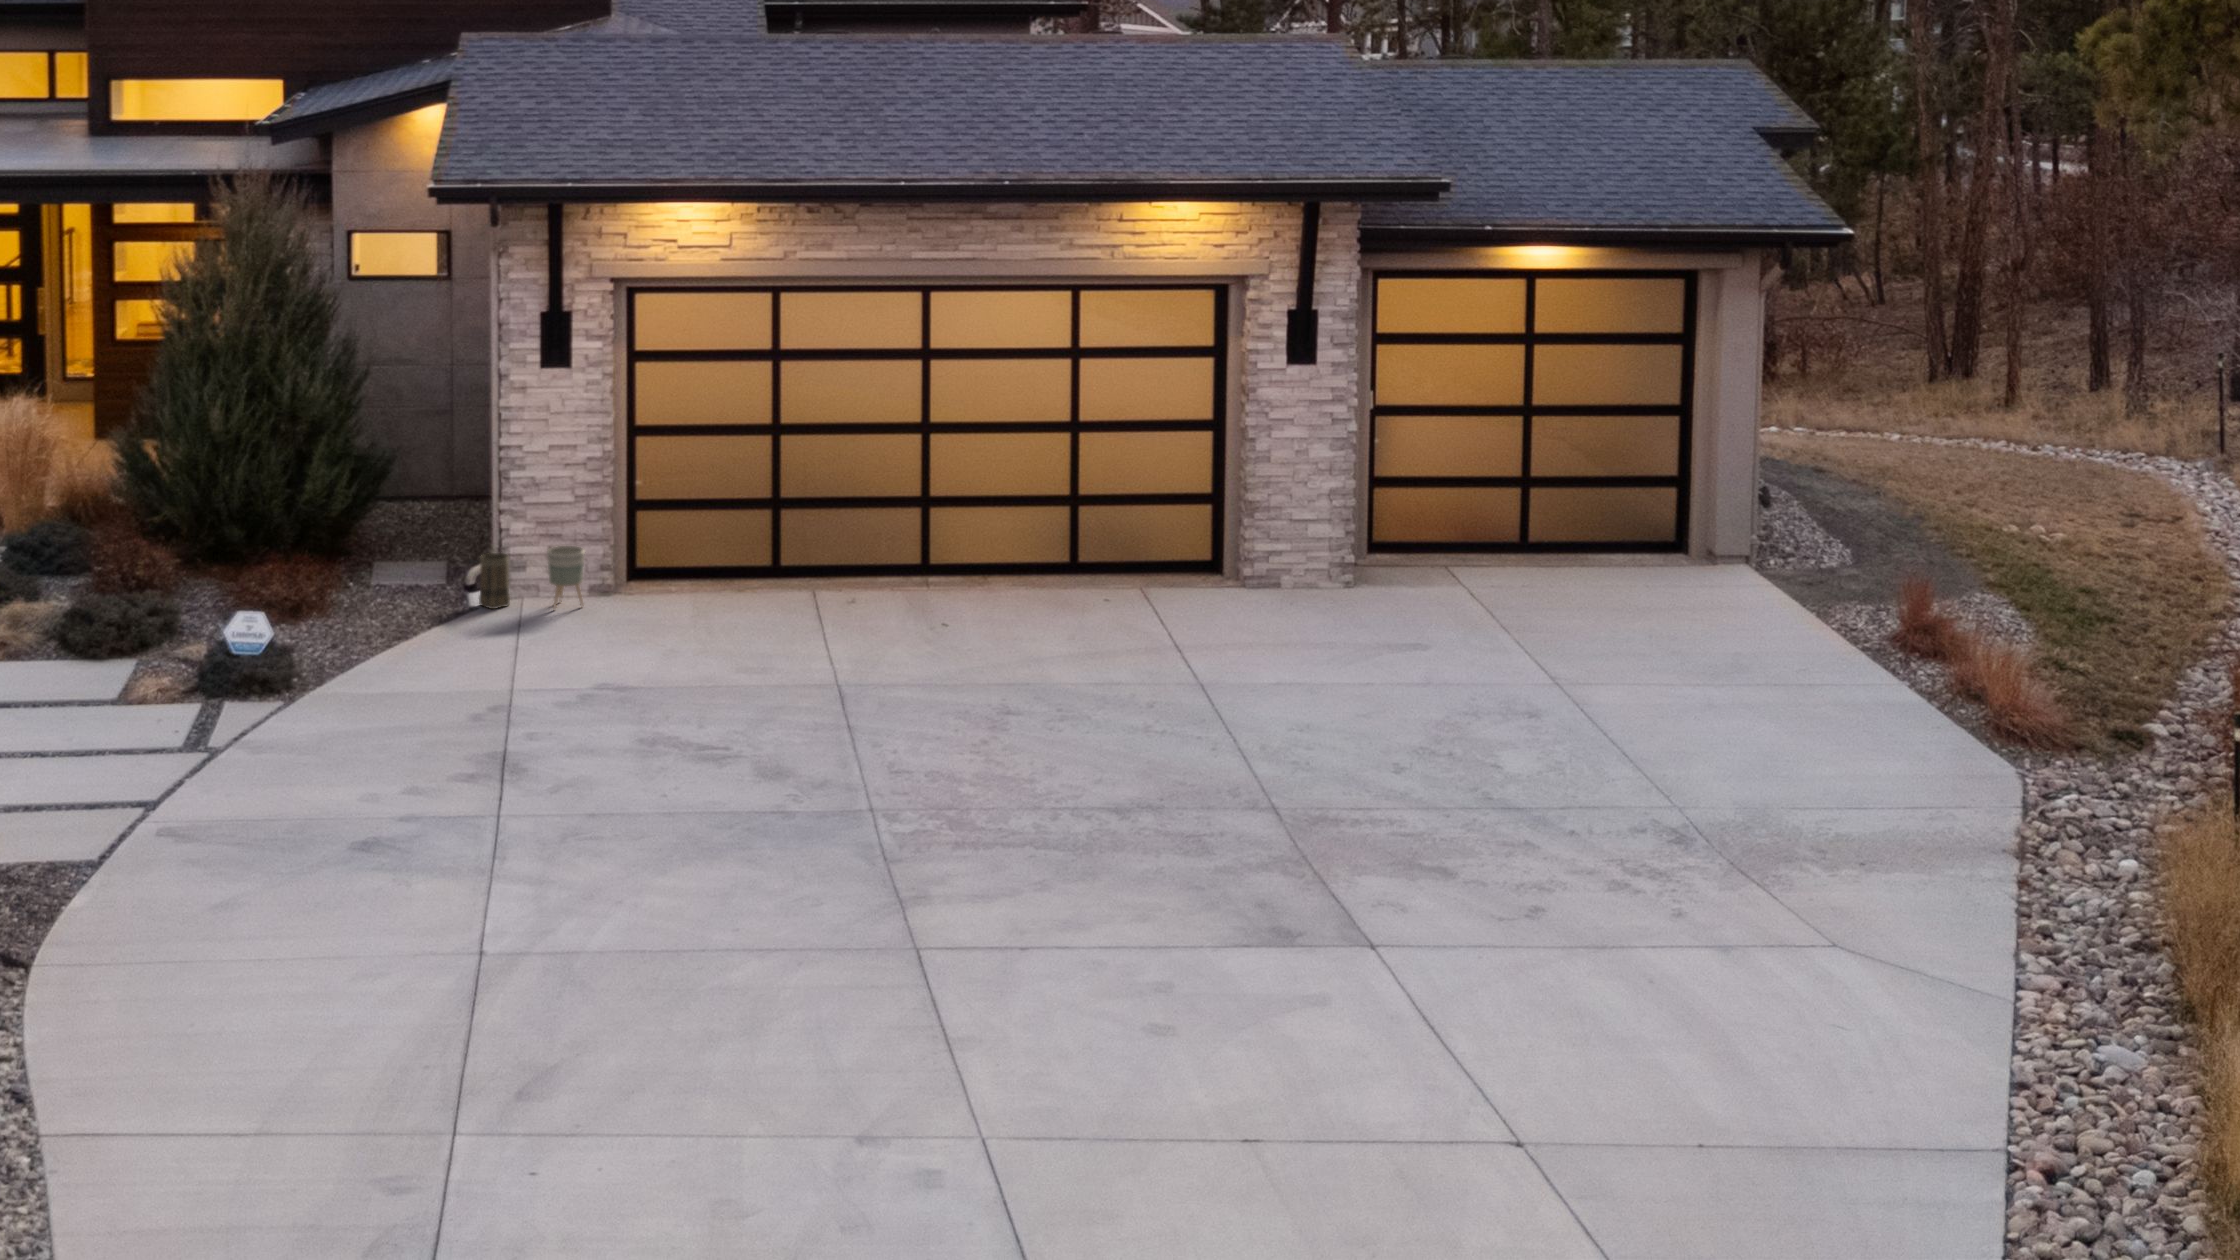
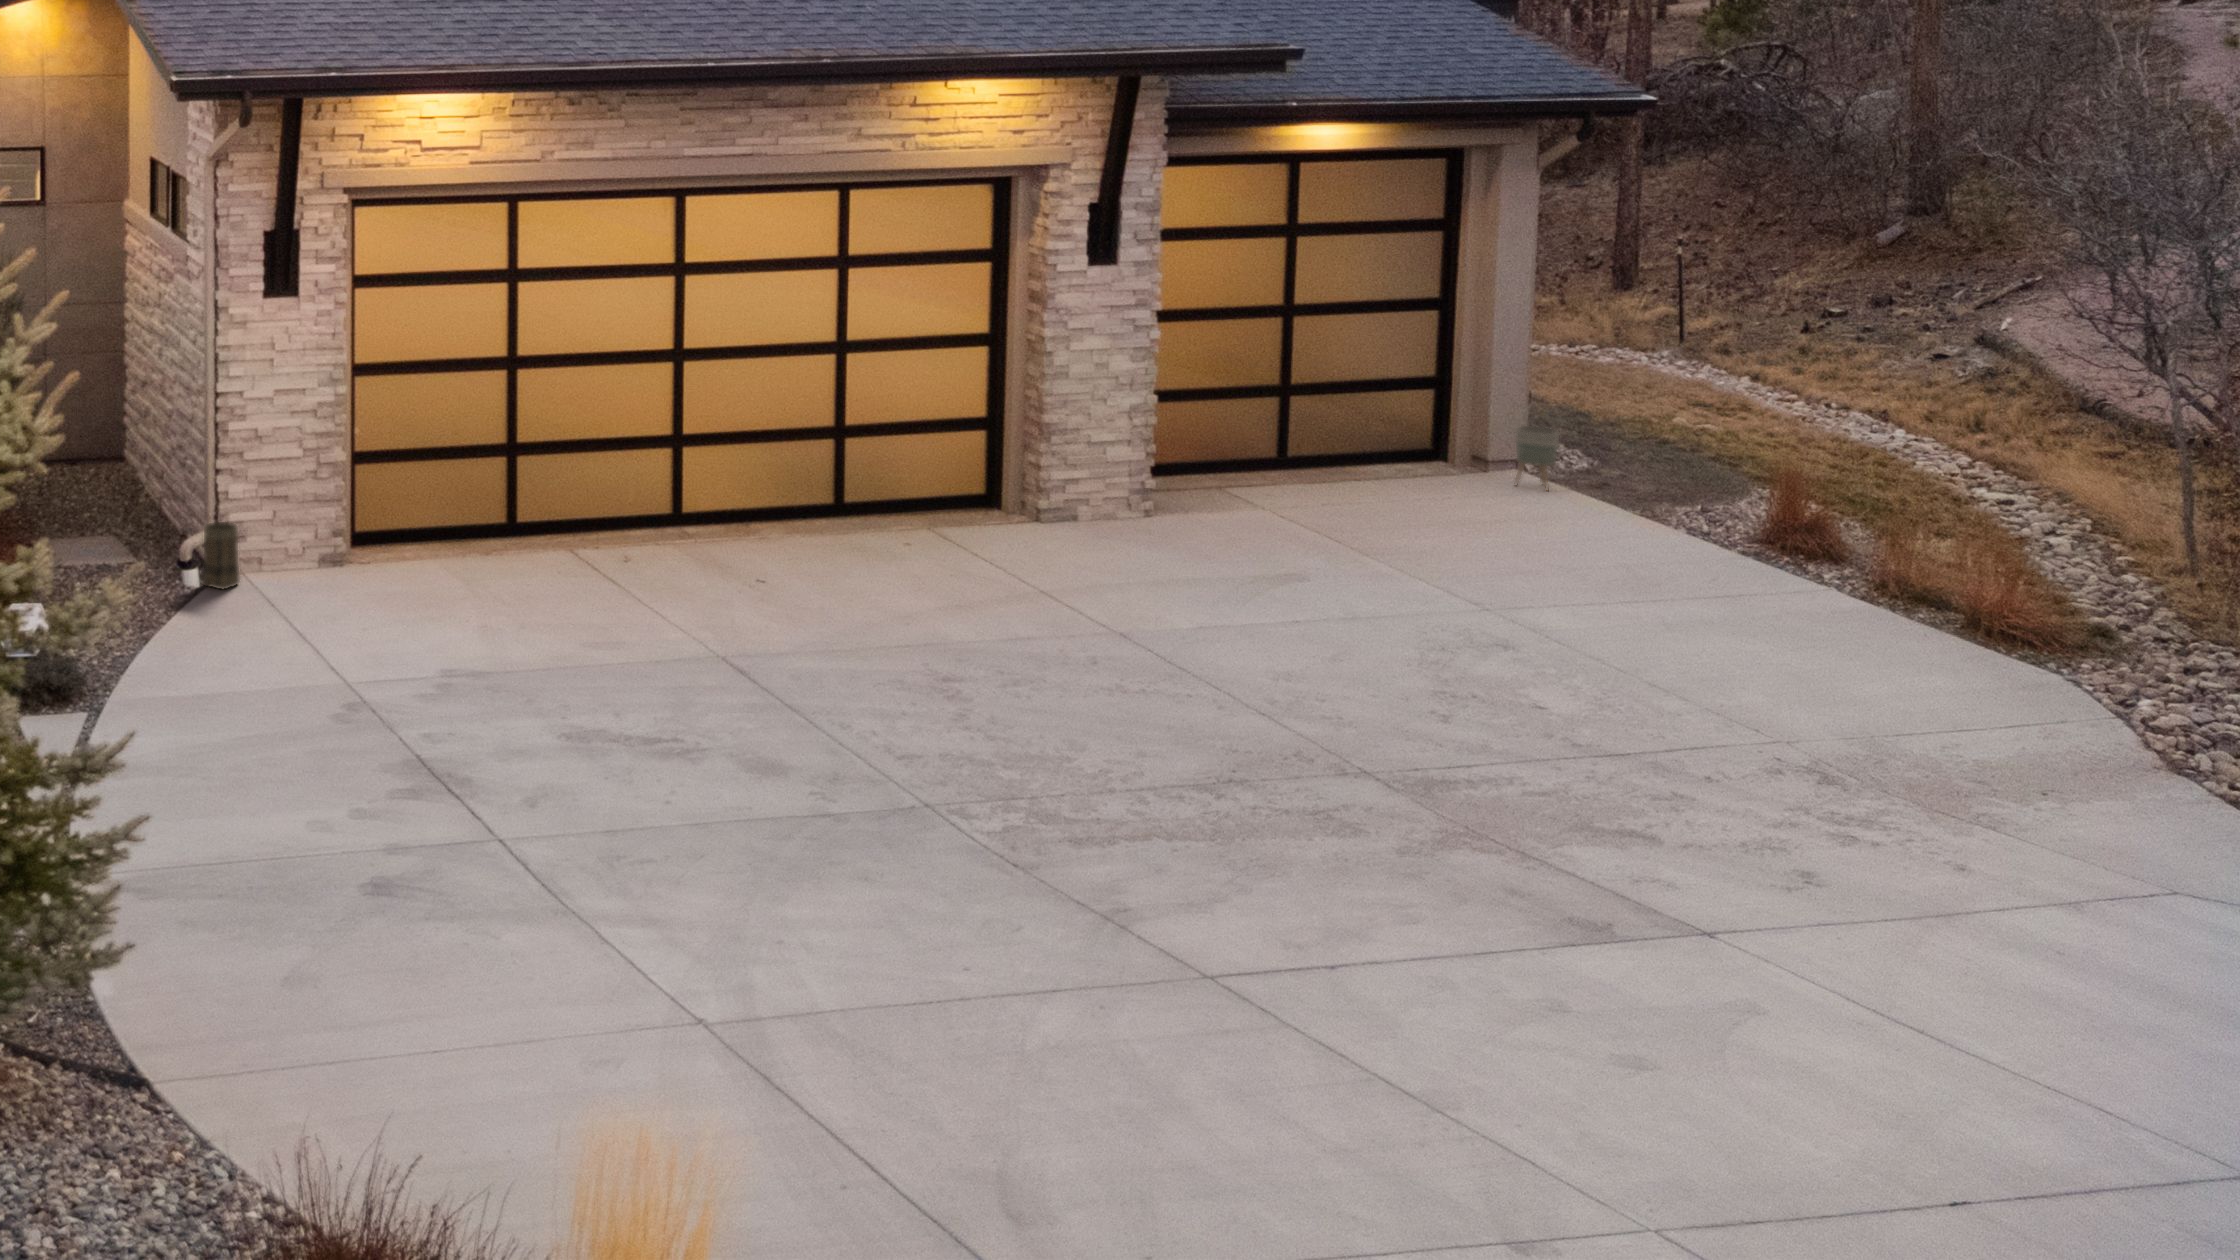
planter: present [547,546,585,609] -> present [1515,426,1559,489]

